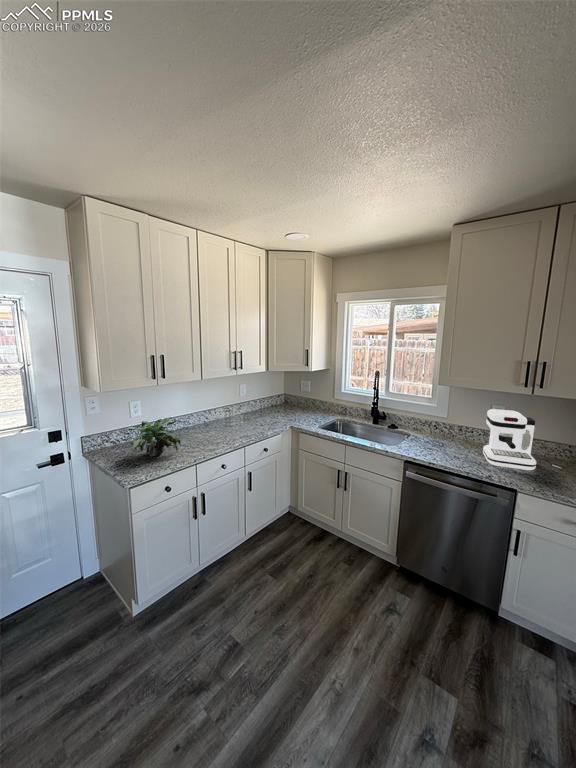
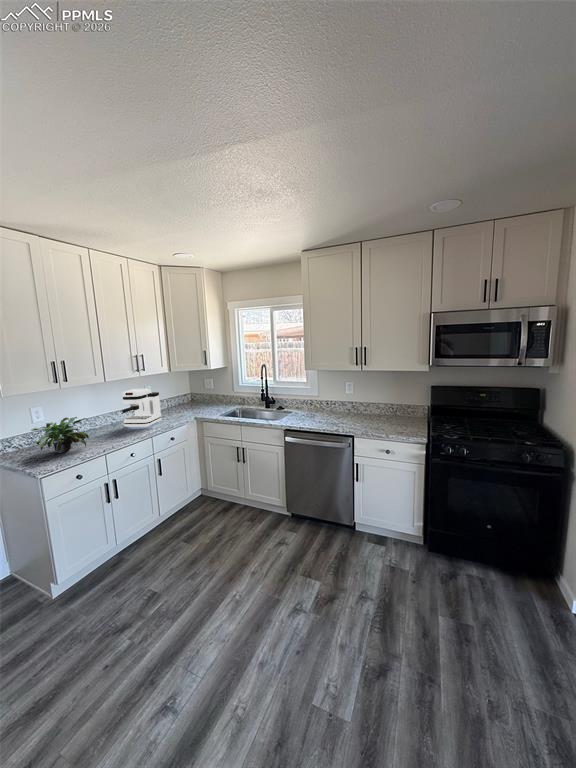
coffee maker: present [483,409,536,470] -> present [122,389,161,427]

